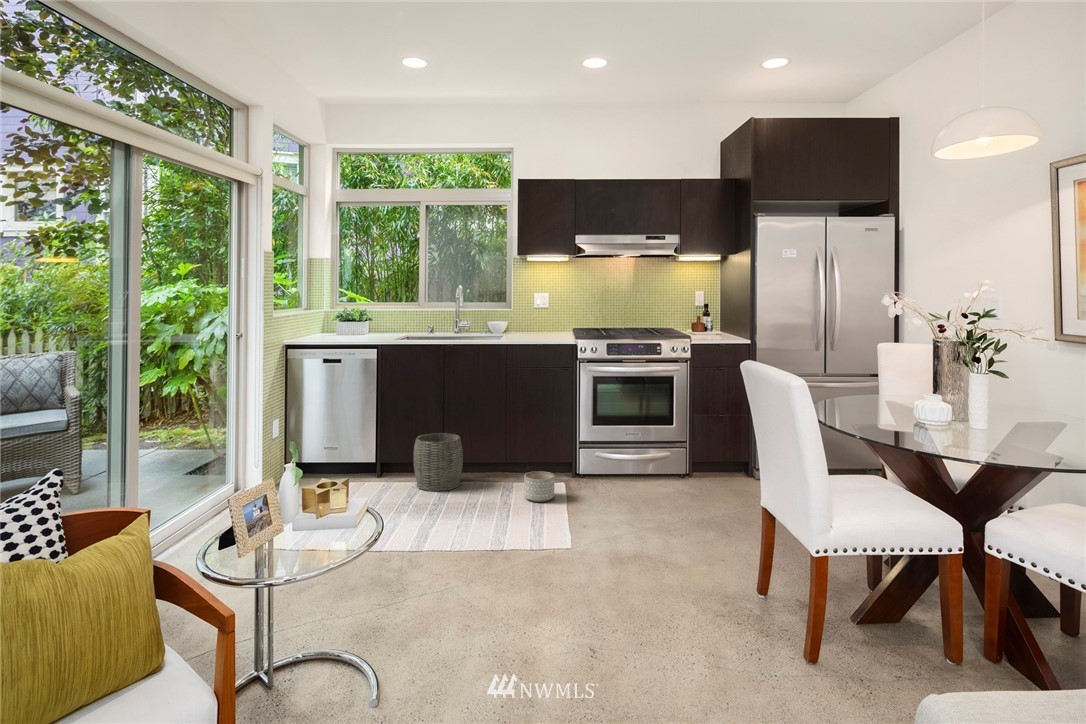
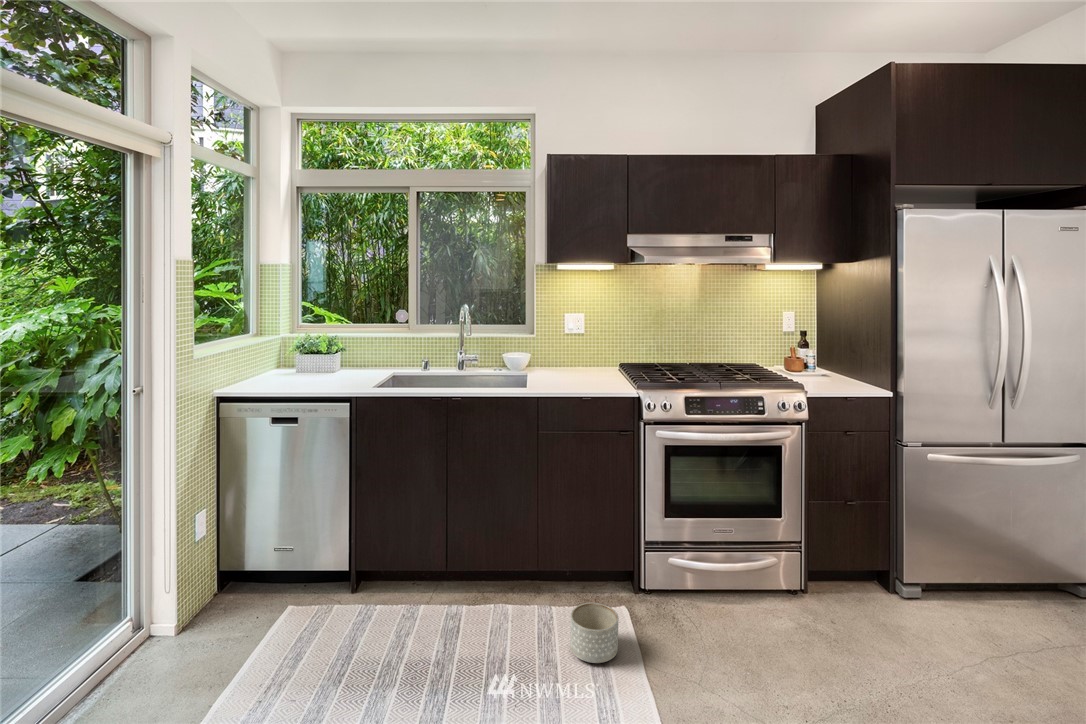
woven basket: present [414,433,463,491] -> none [397,529,472,631]

